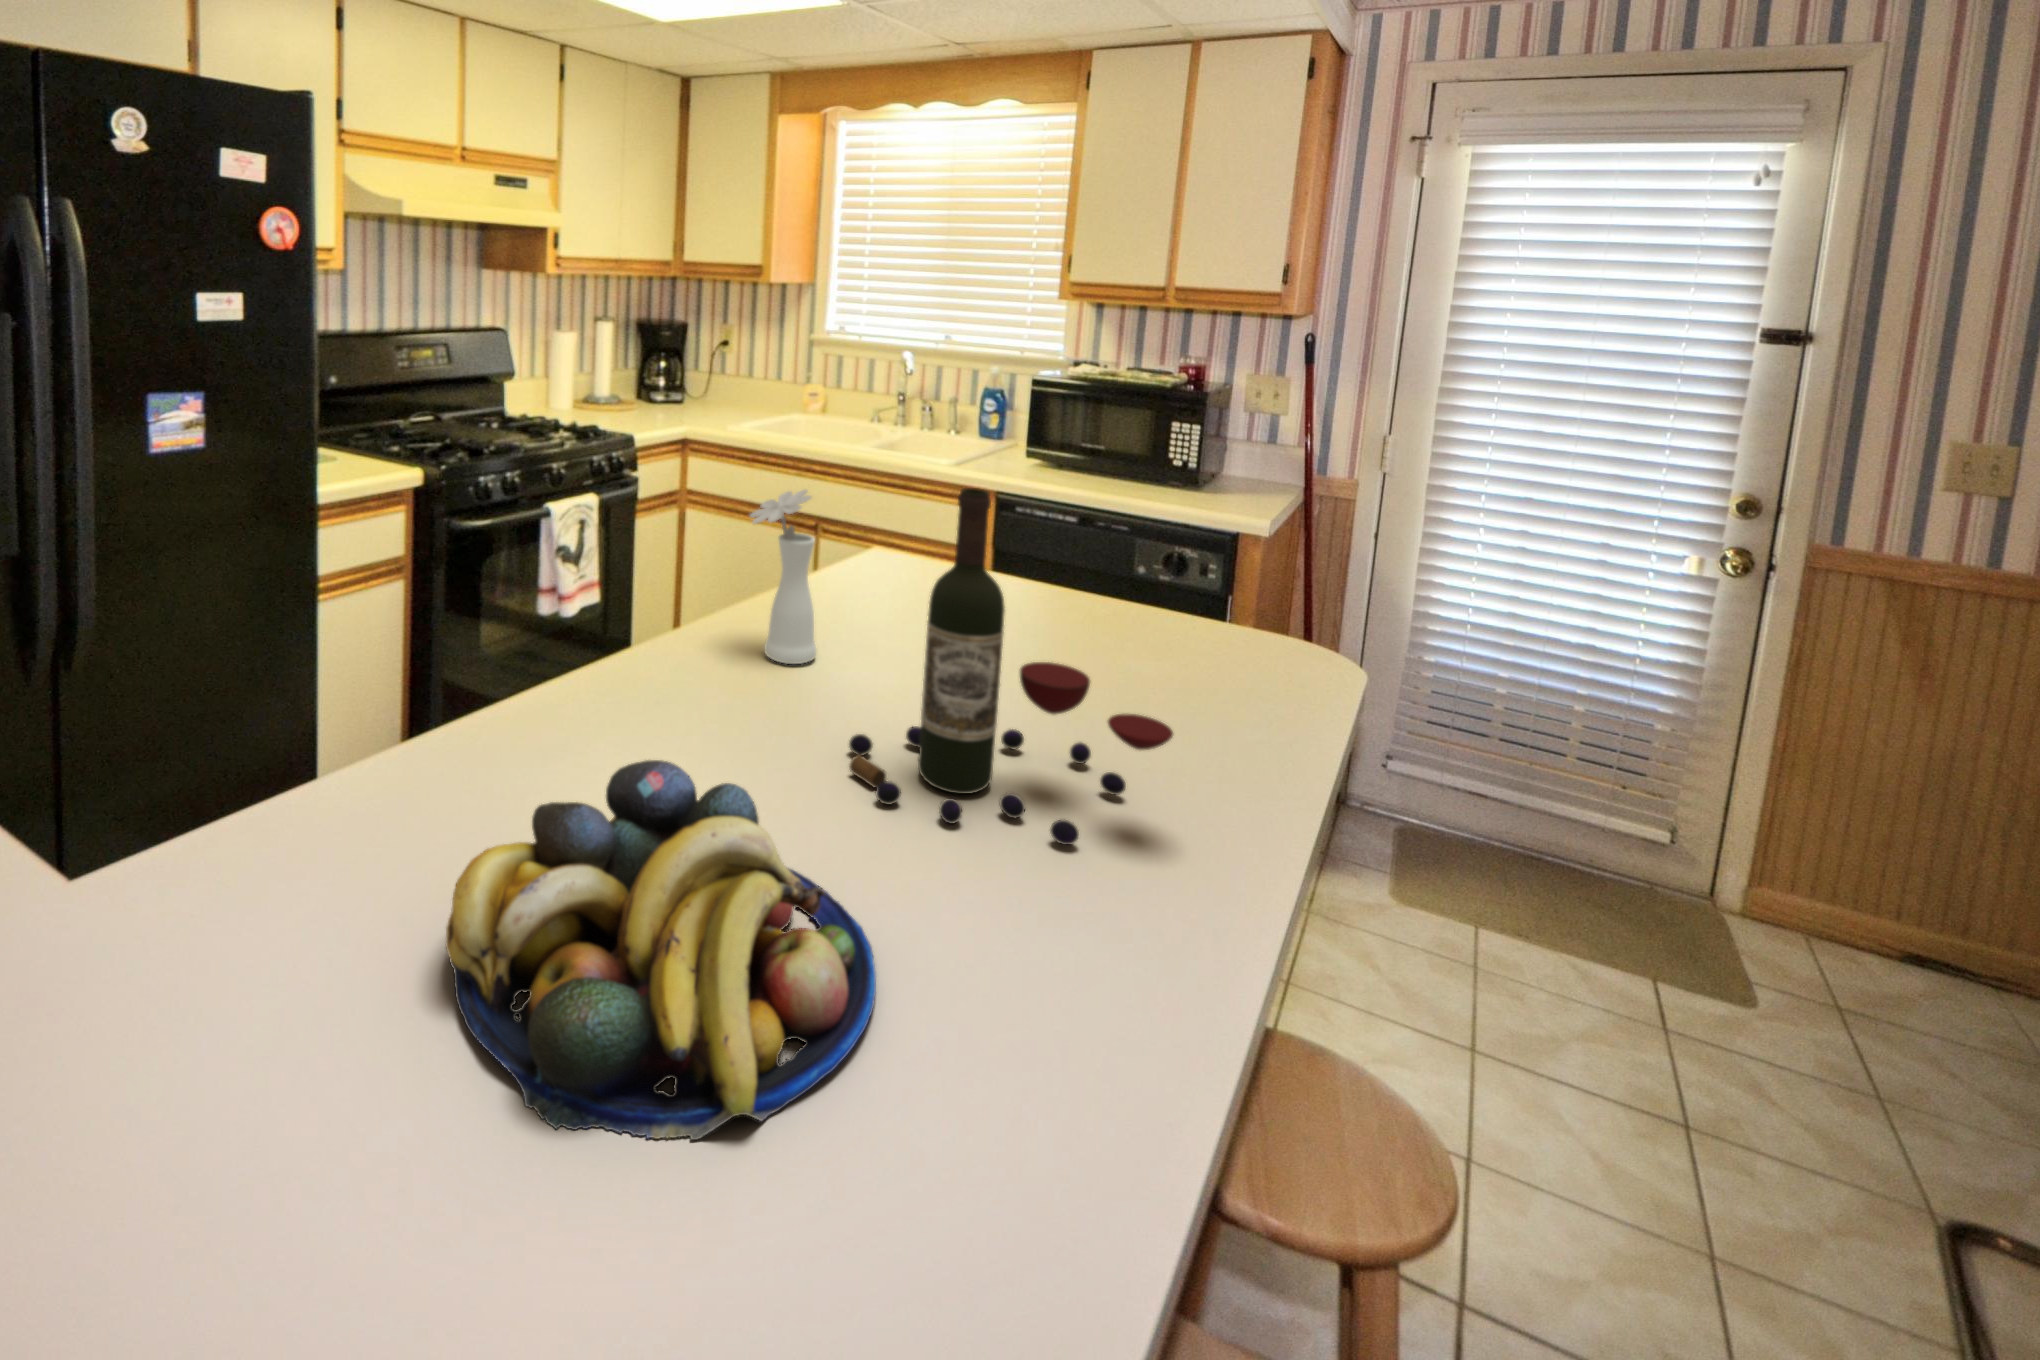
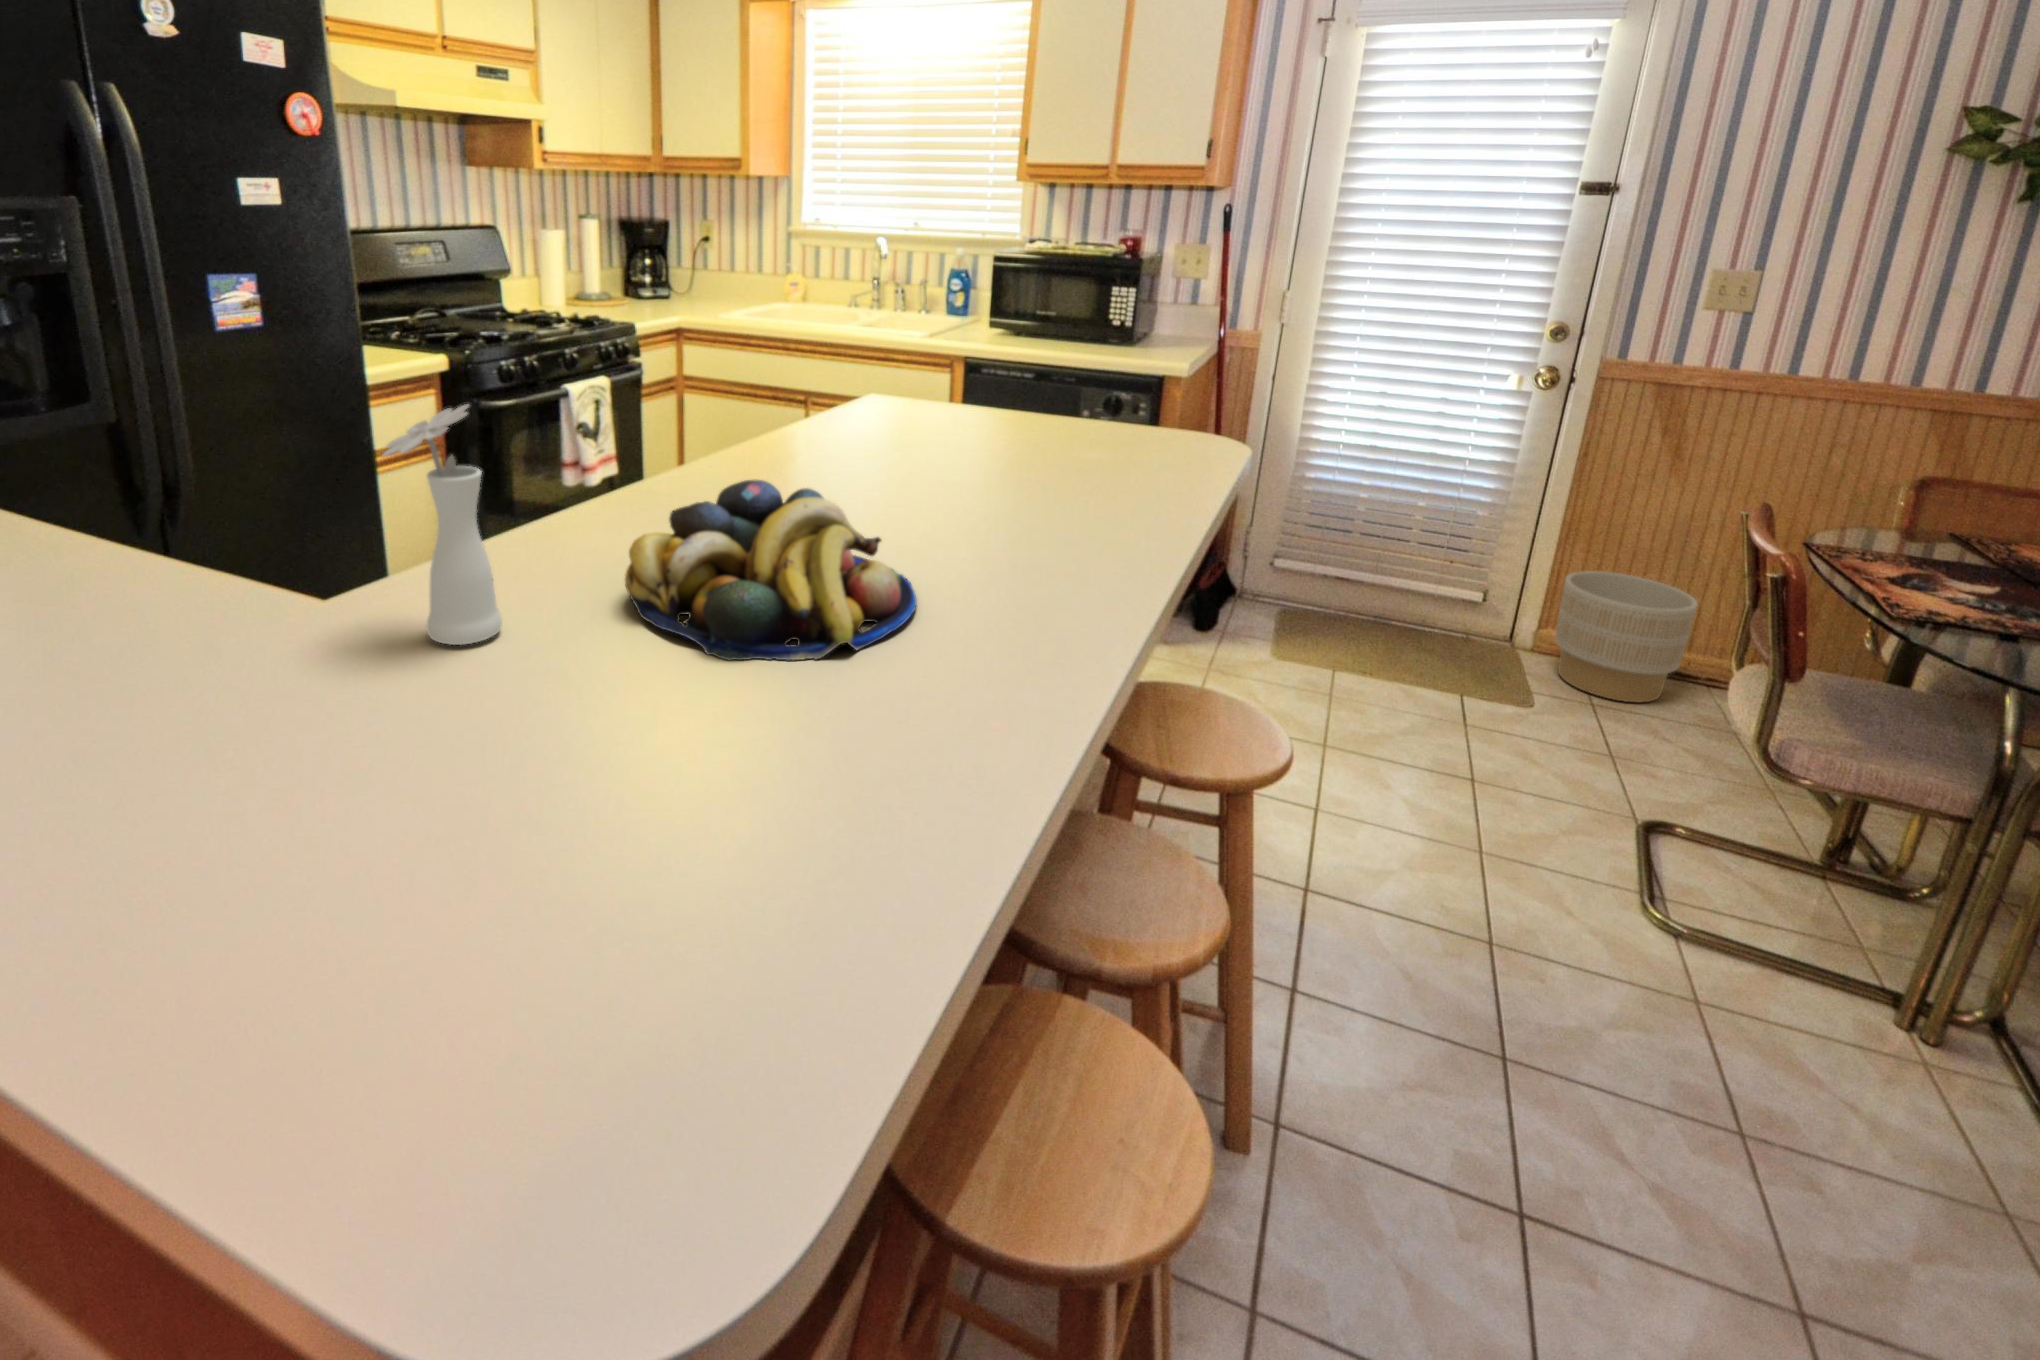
wine bottle: present [849,488,1173,845] -> none [874,292,1116,538]
vase: present [750,490,816,664] -> present [383,404,502,645]
planter: none [1786,824,2007,1029] -> present [1555,571,1698,702]

